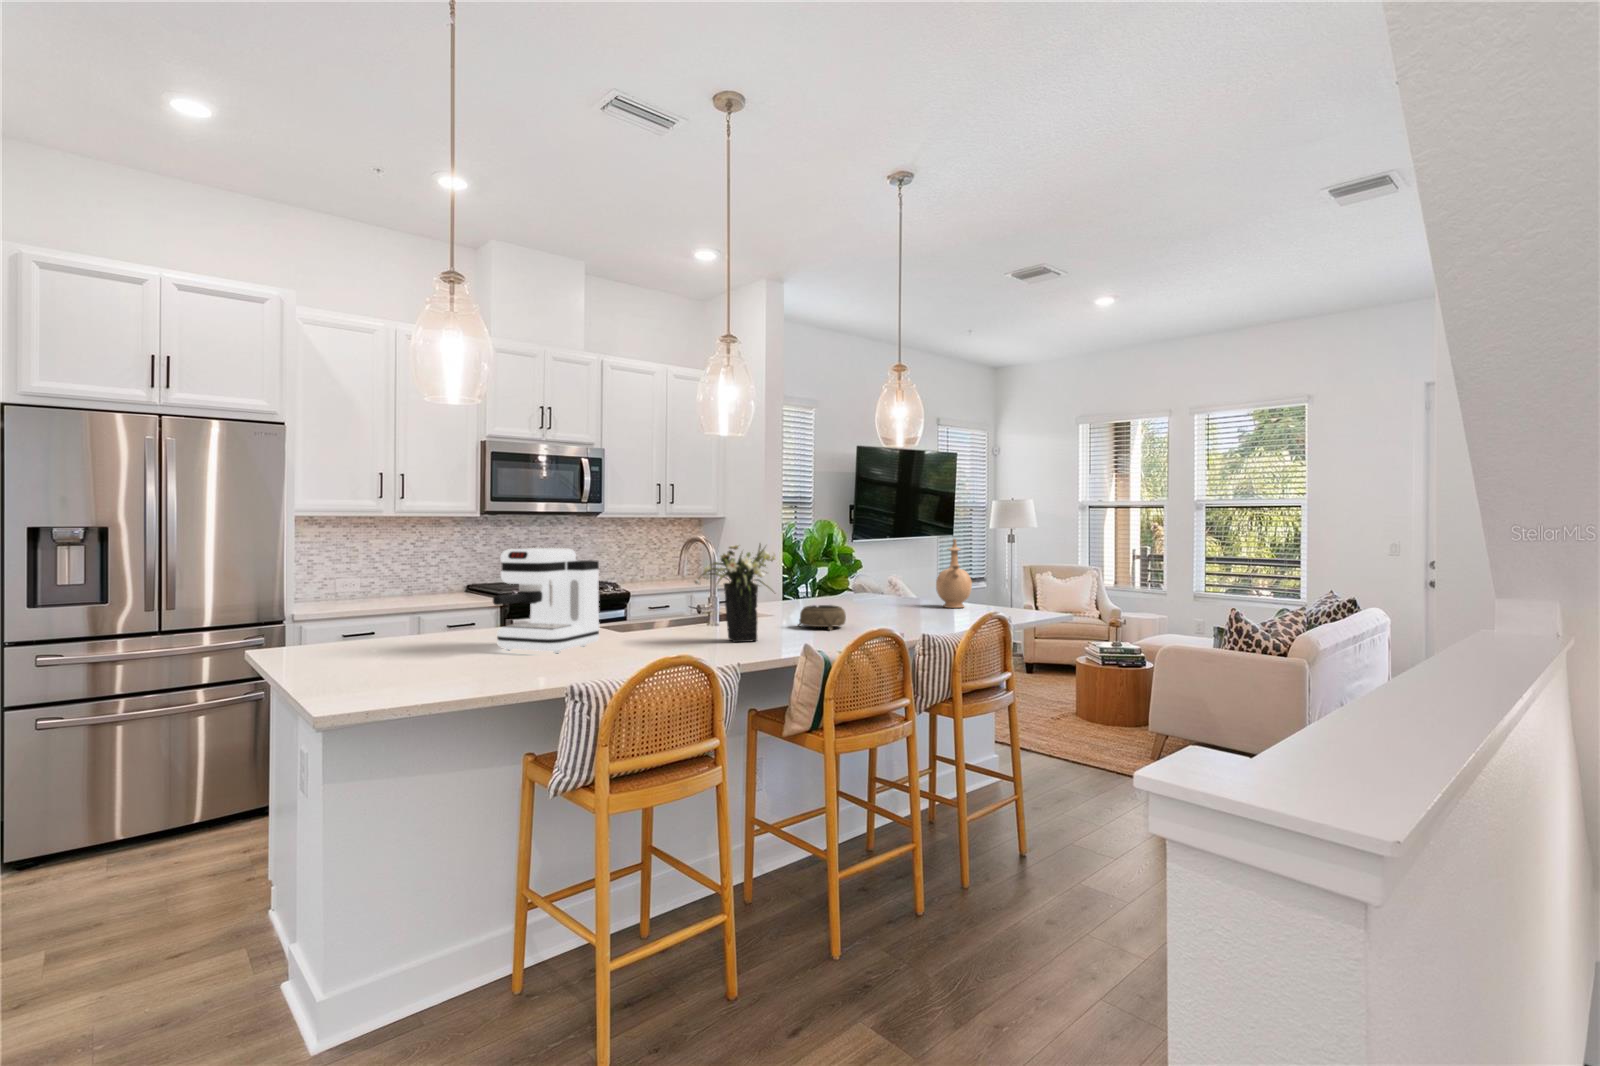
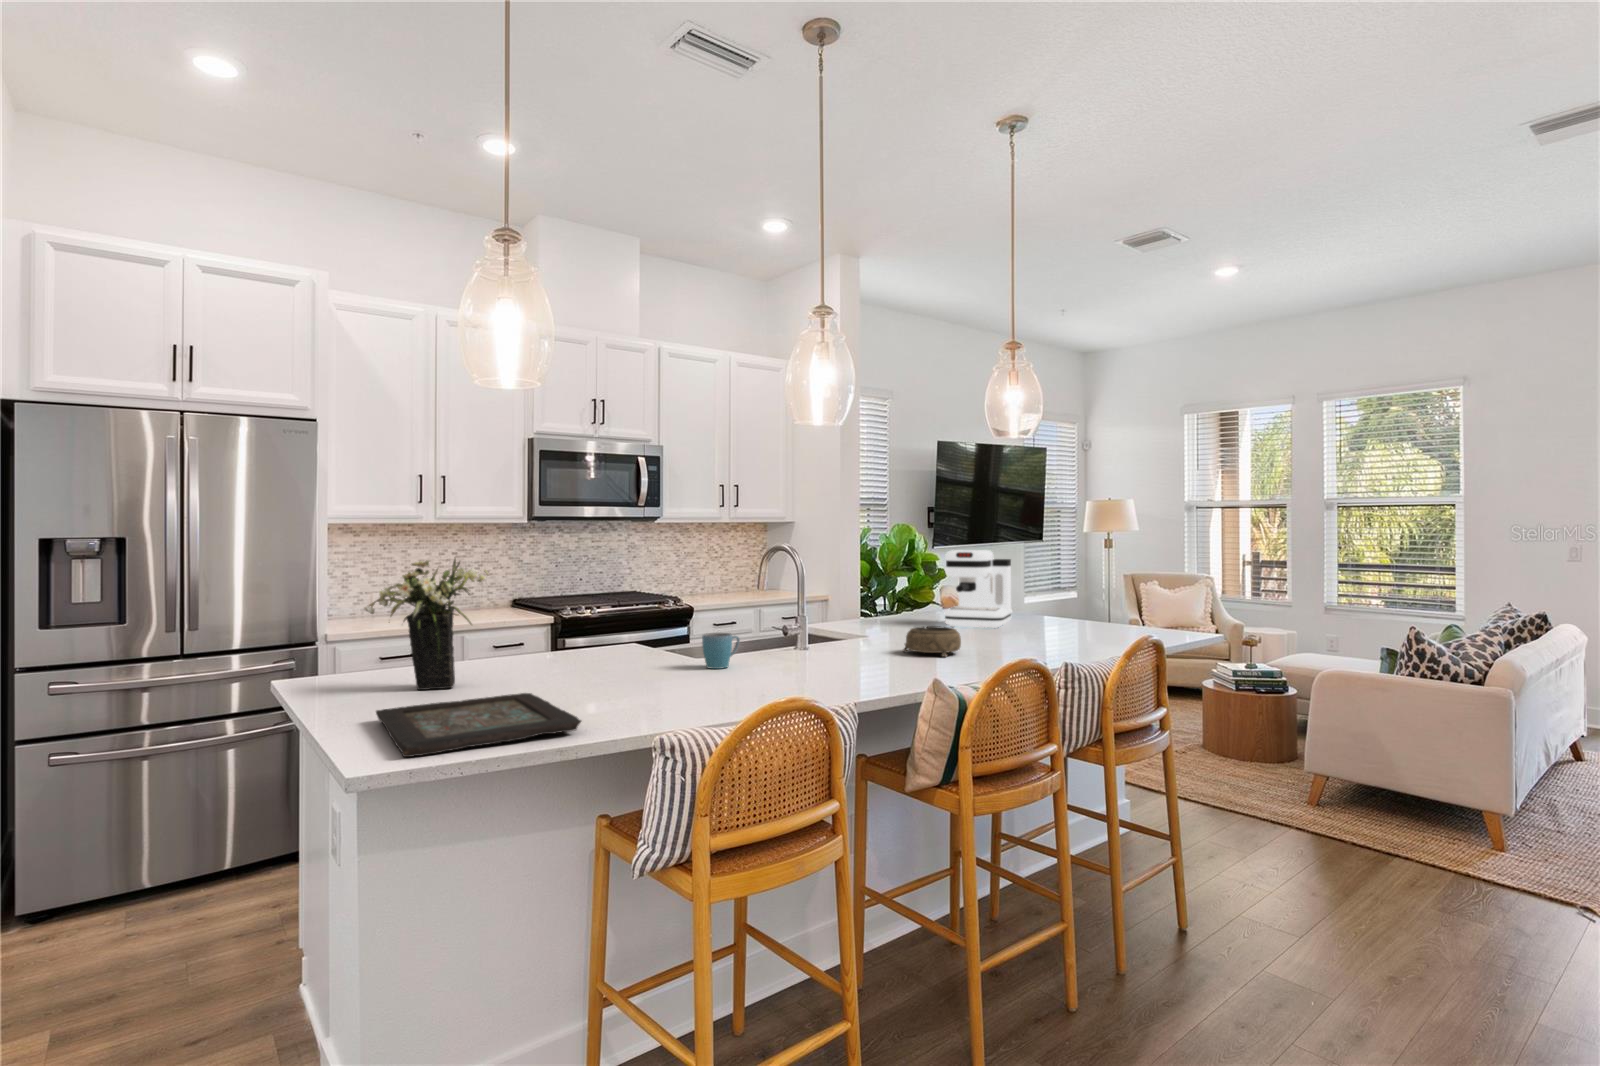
vase: present [936,539,972,608] -> none [1054,545,1097,627]
flower arrangement: present [695,544,776,642] -> present [364,559,488,690]
coffee maker: present [493,548,599,653] -> present [945,550,1011,629]
mug: none [623,609,655,639] -> present [702,633,740,669]
decorative tray: none [335,655,507,701] -> present [376,693,581,757]

